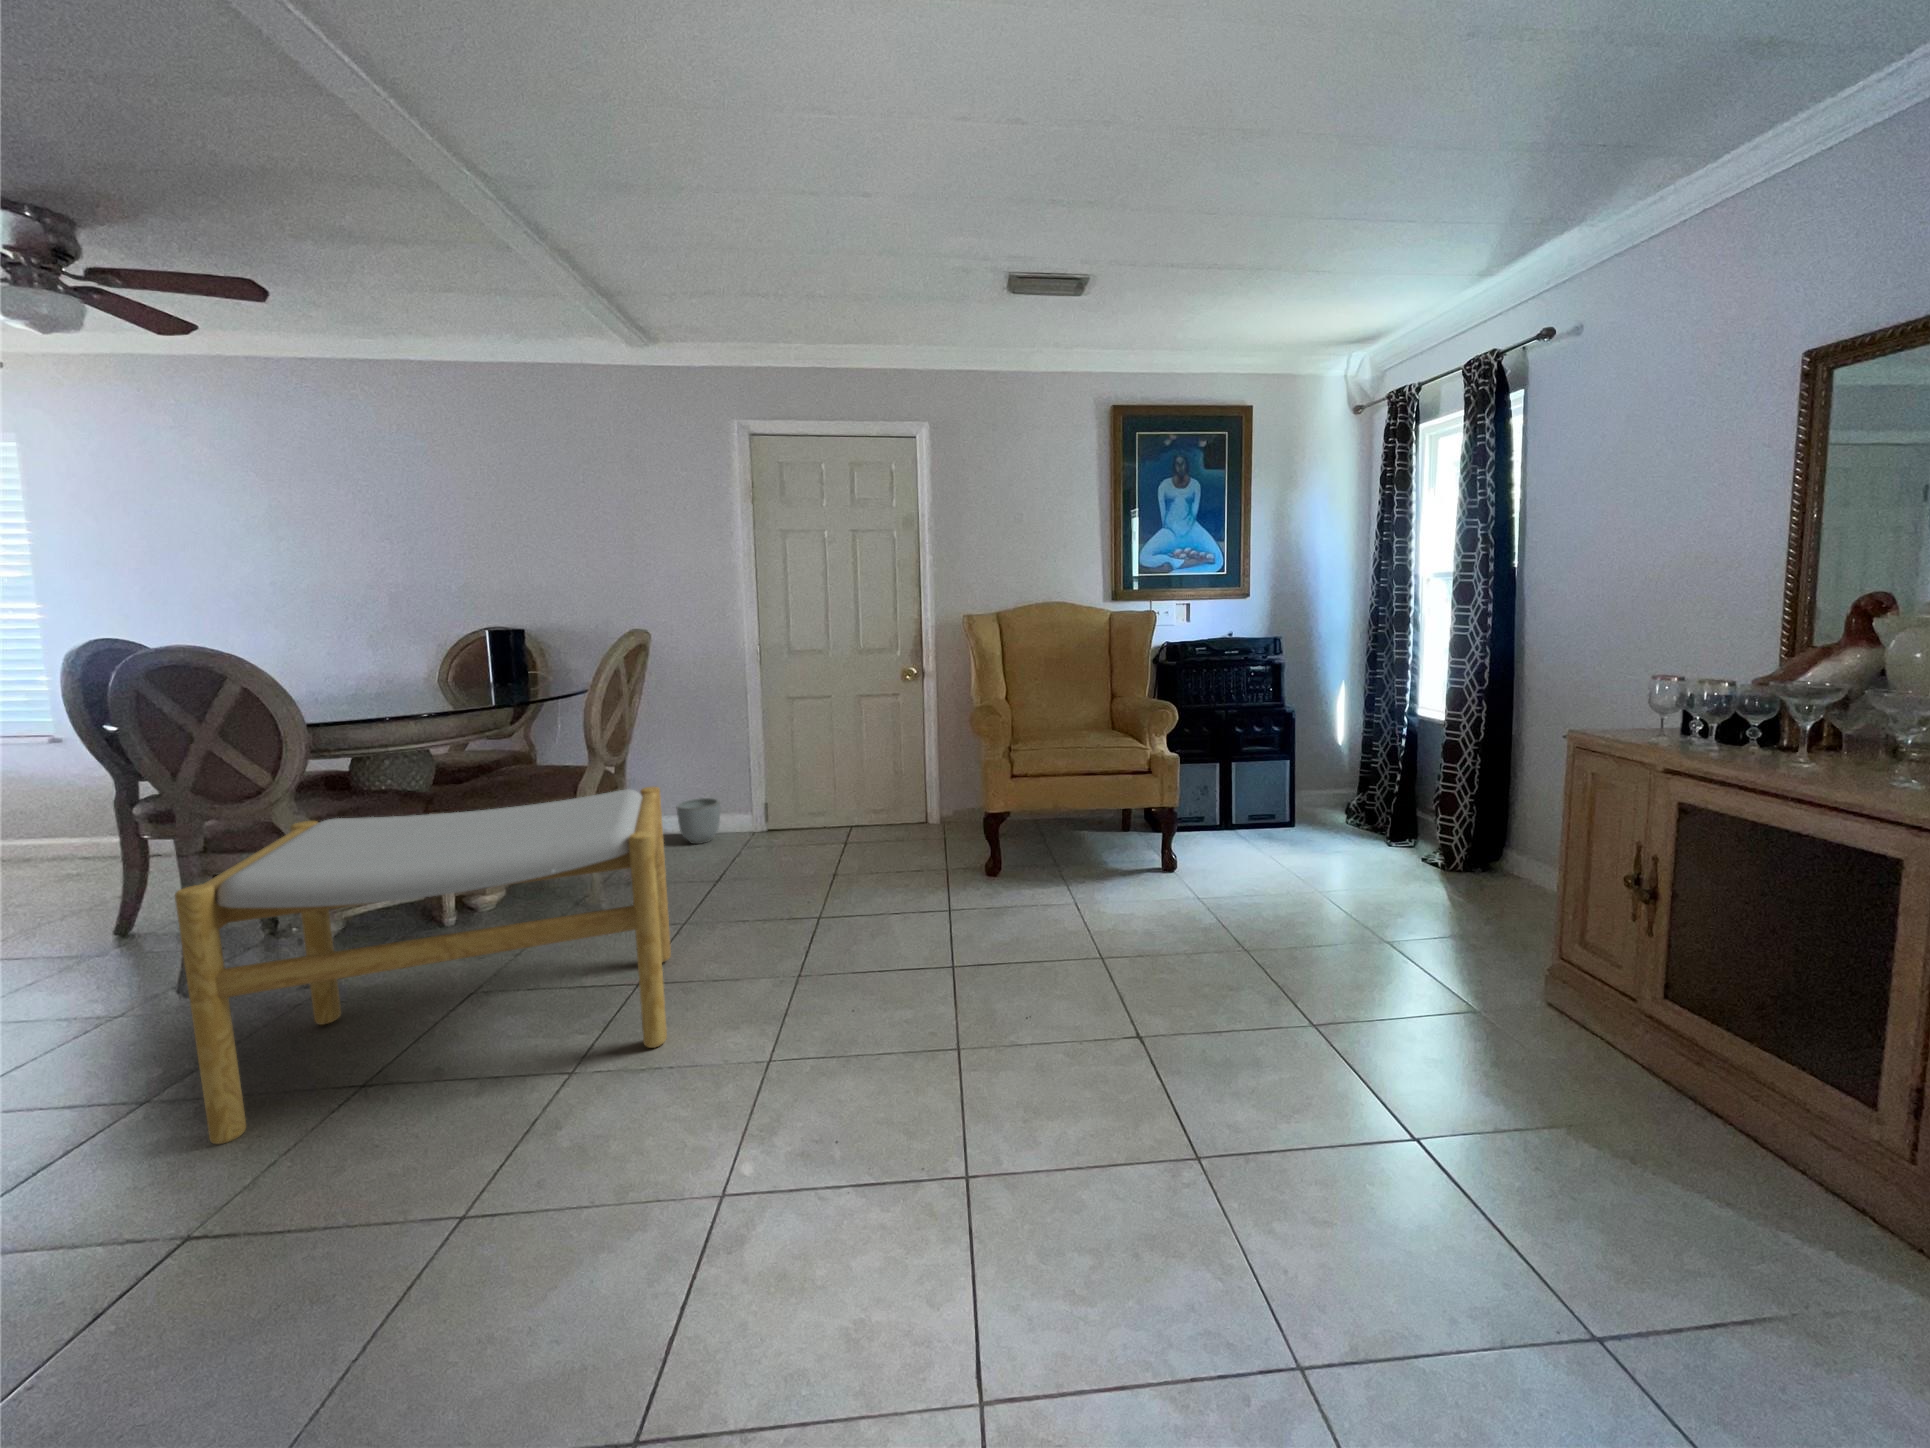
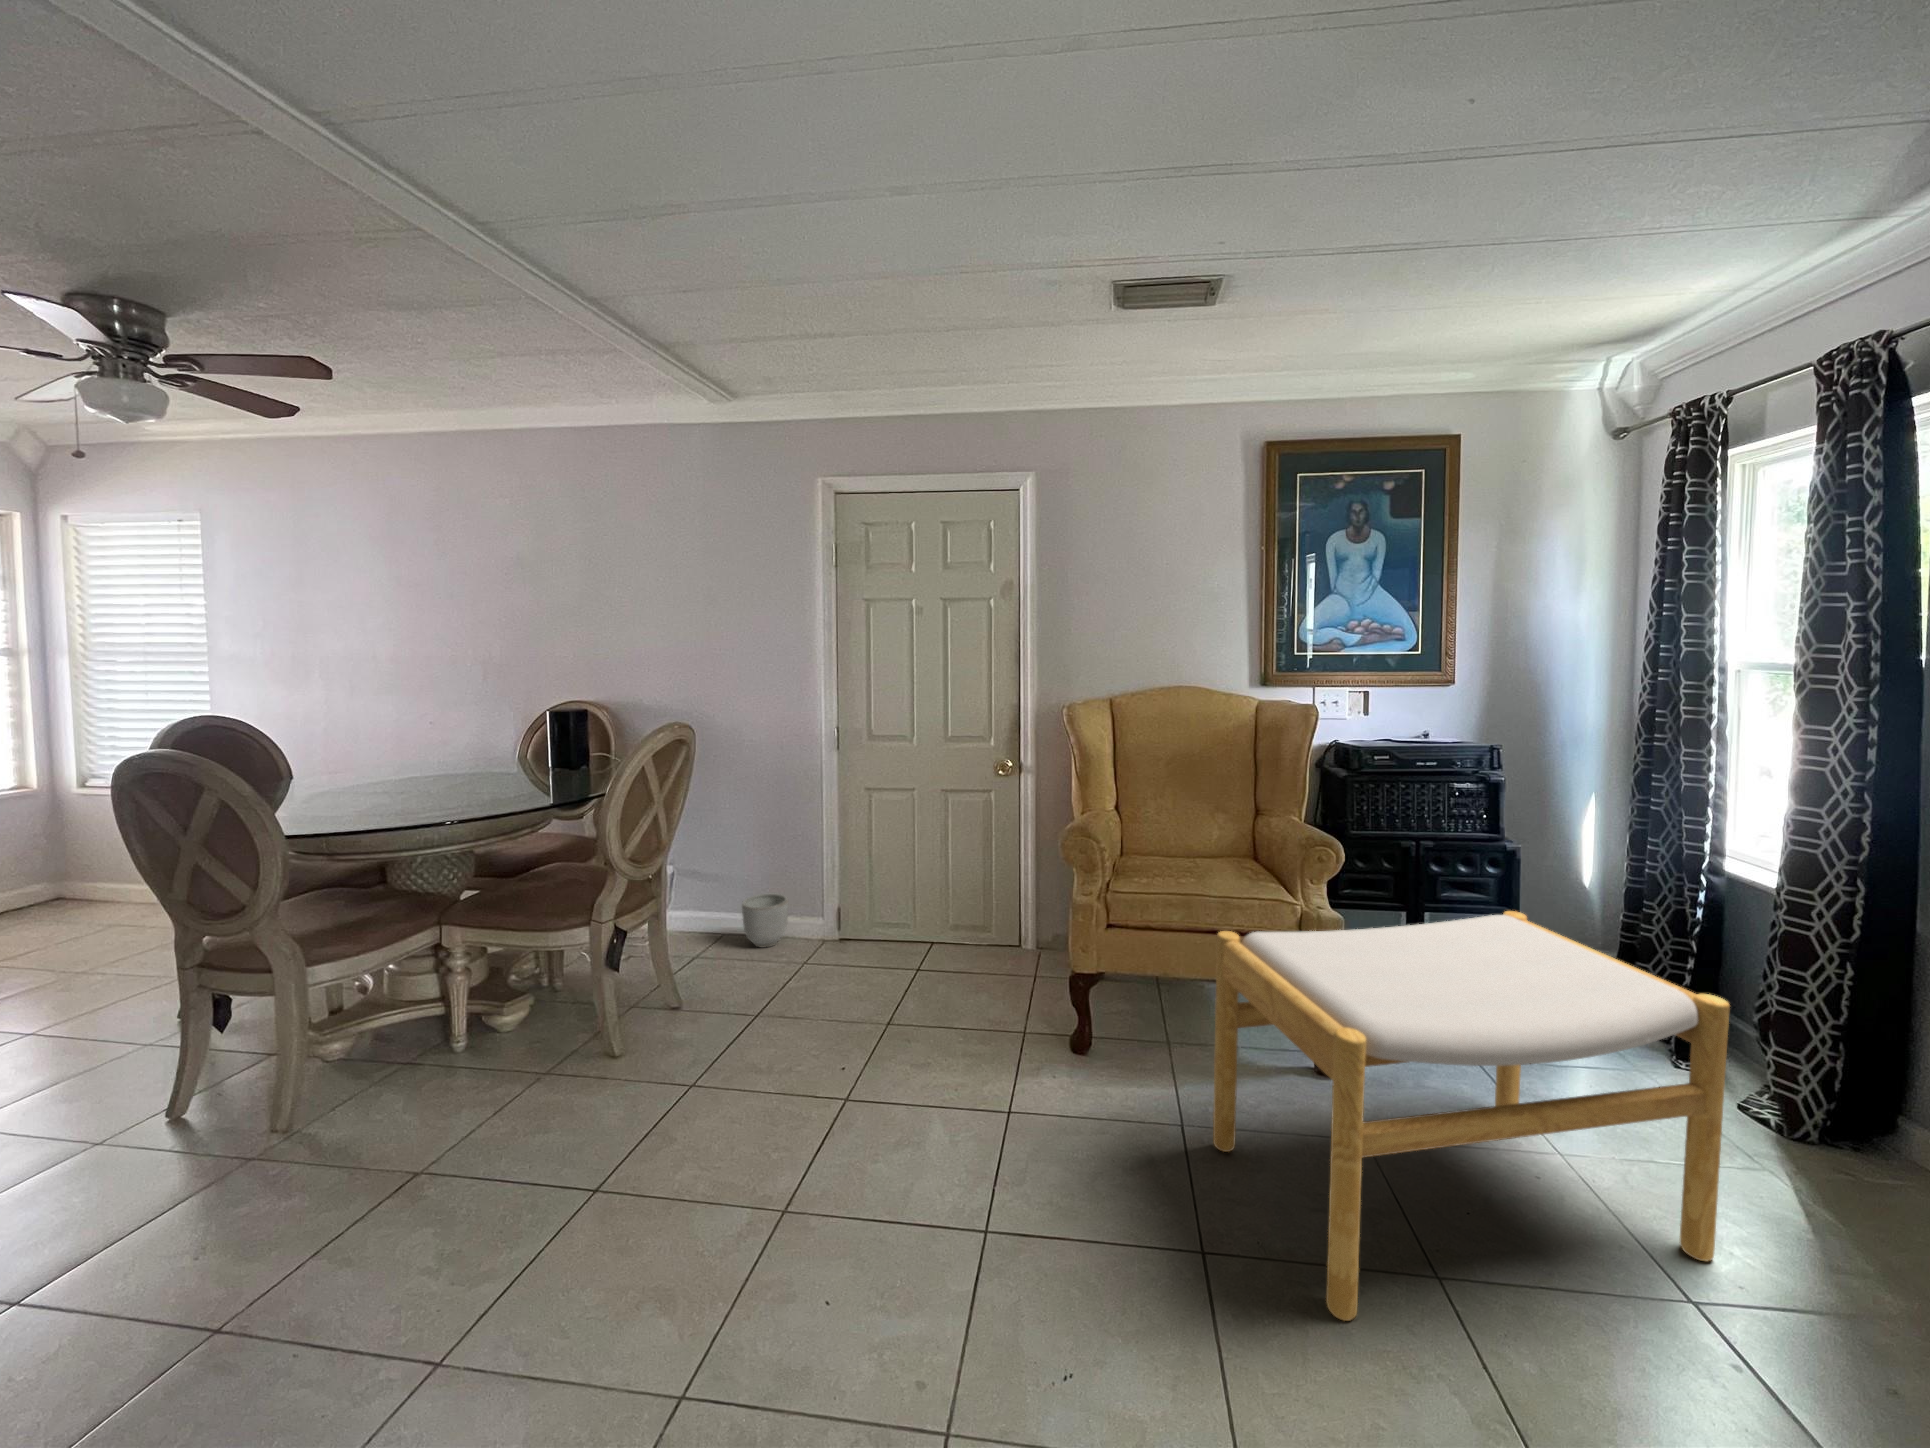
footstool: present [175,787,671,1144] -> present [1213,911,1730,1321]

